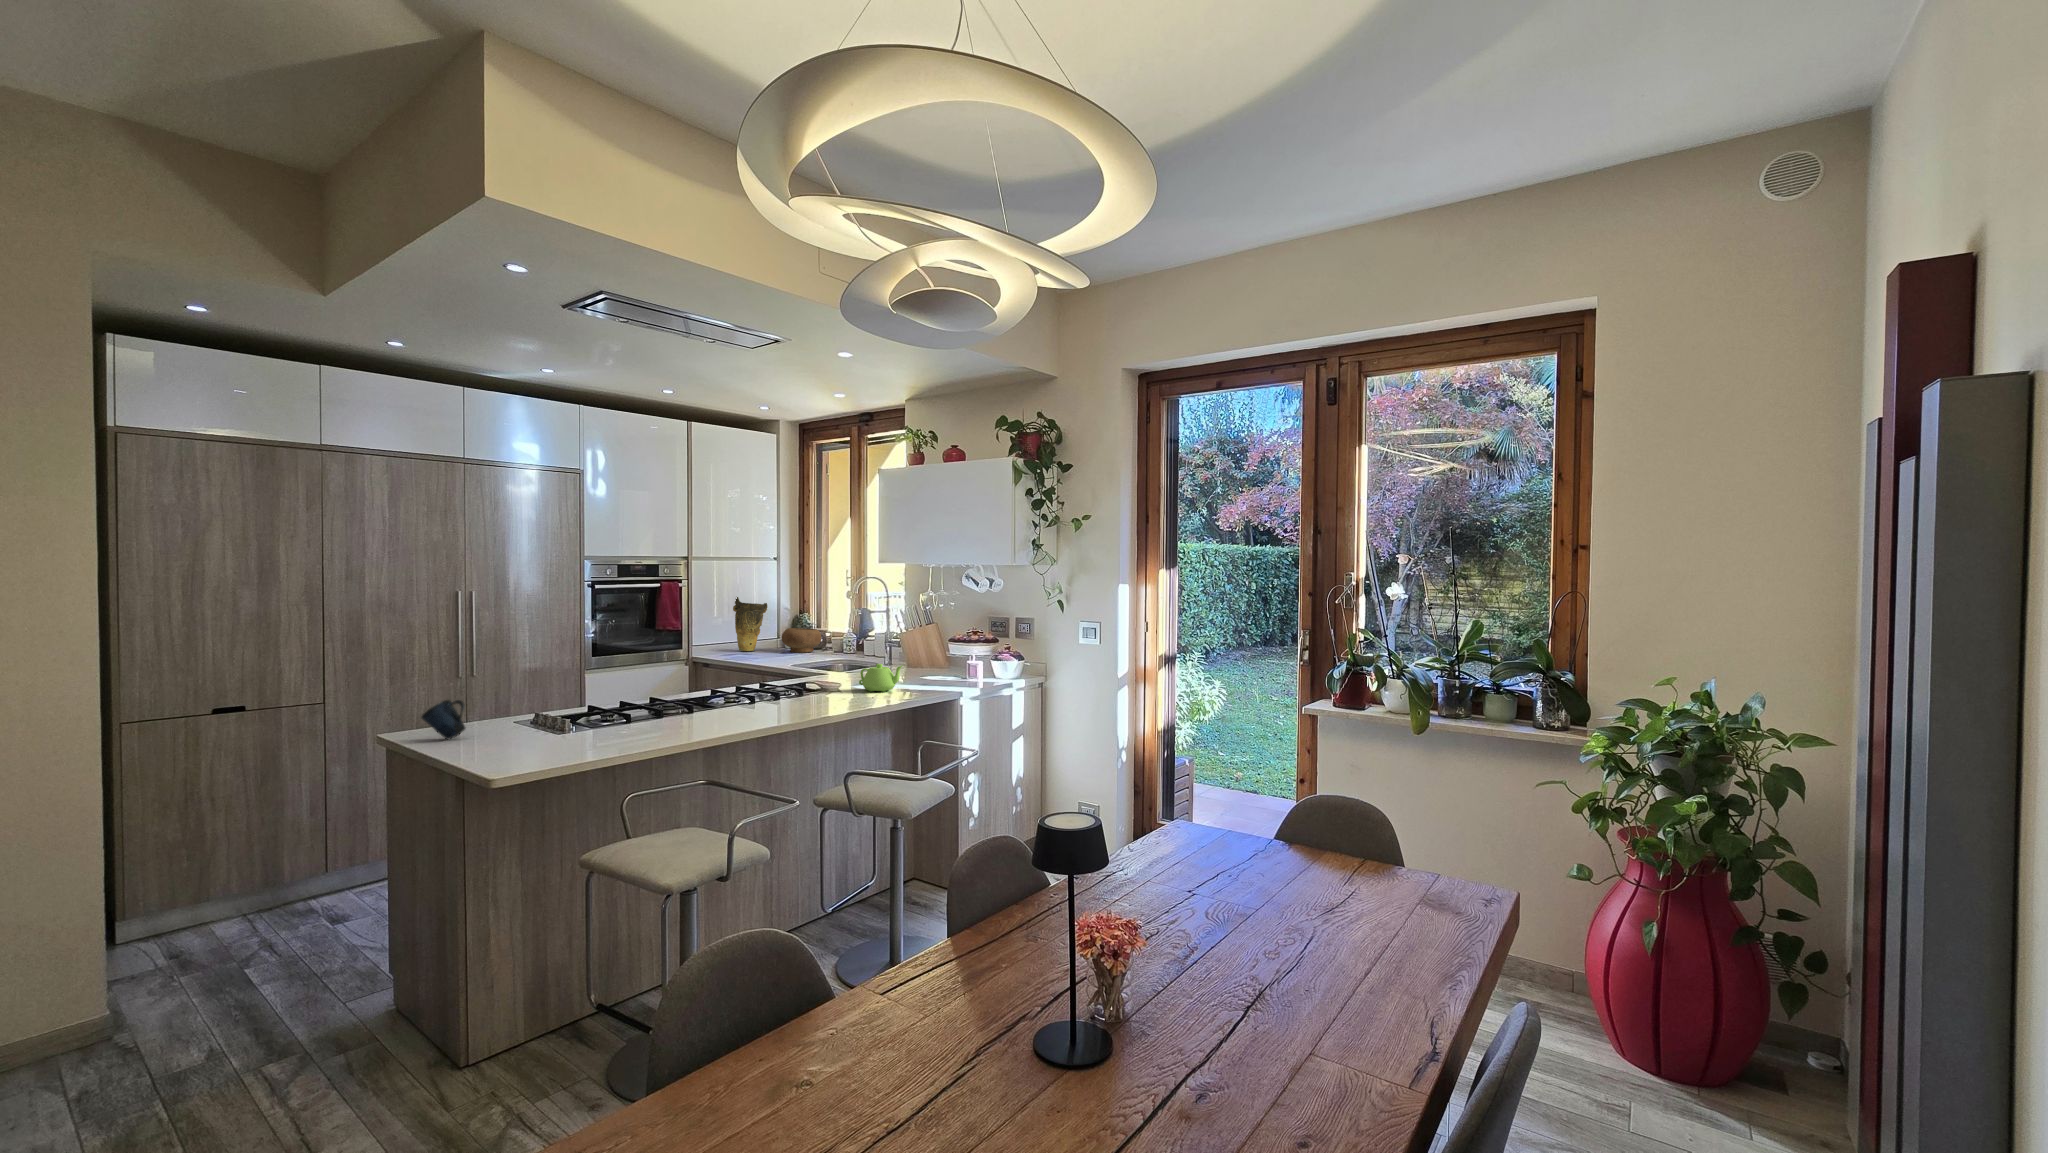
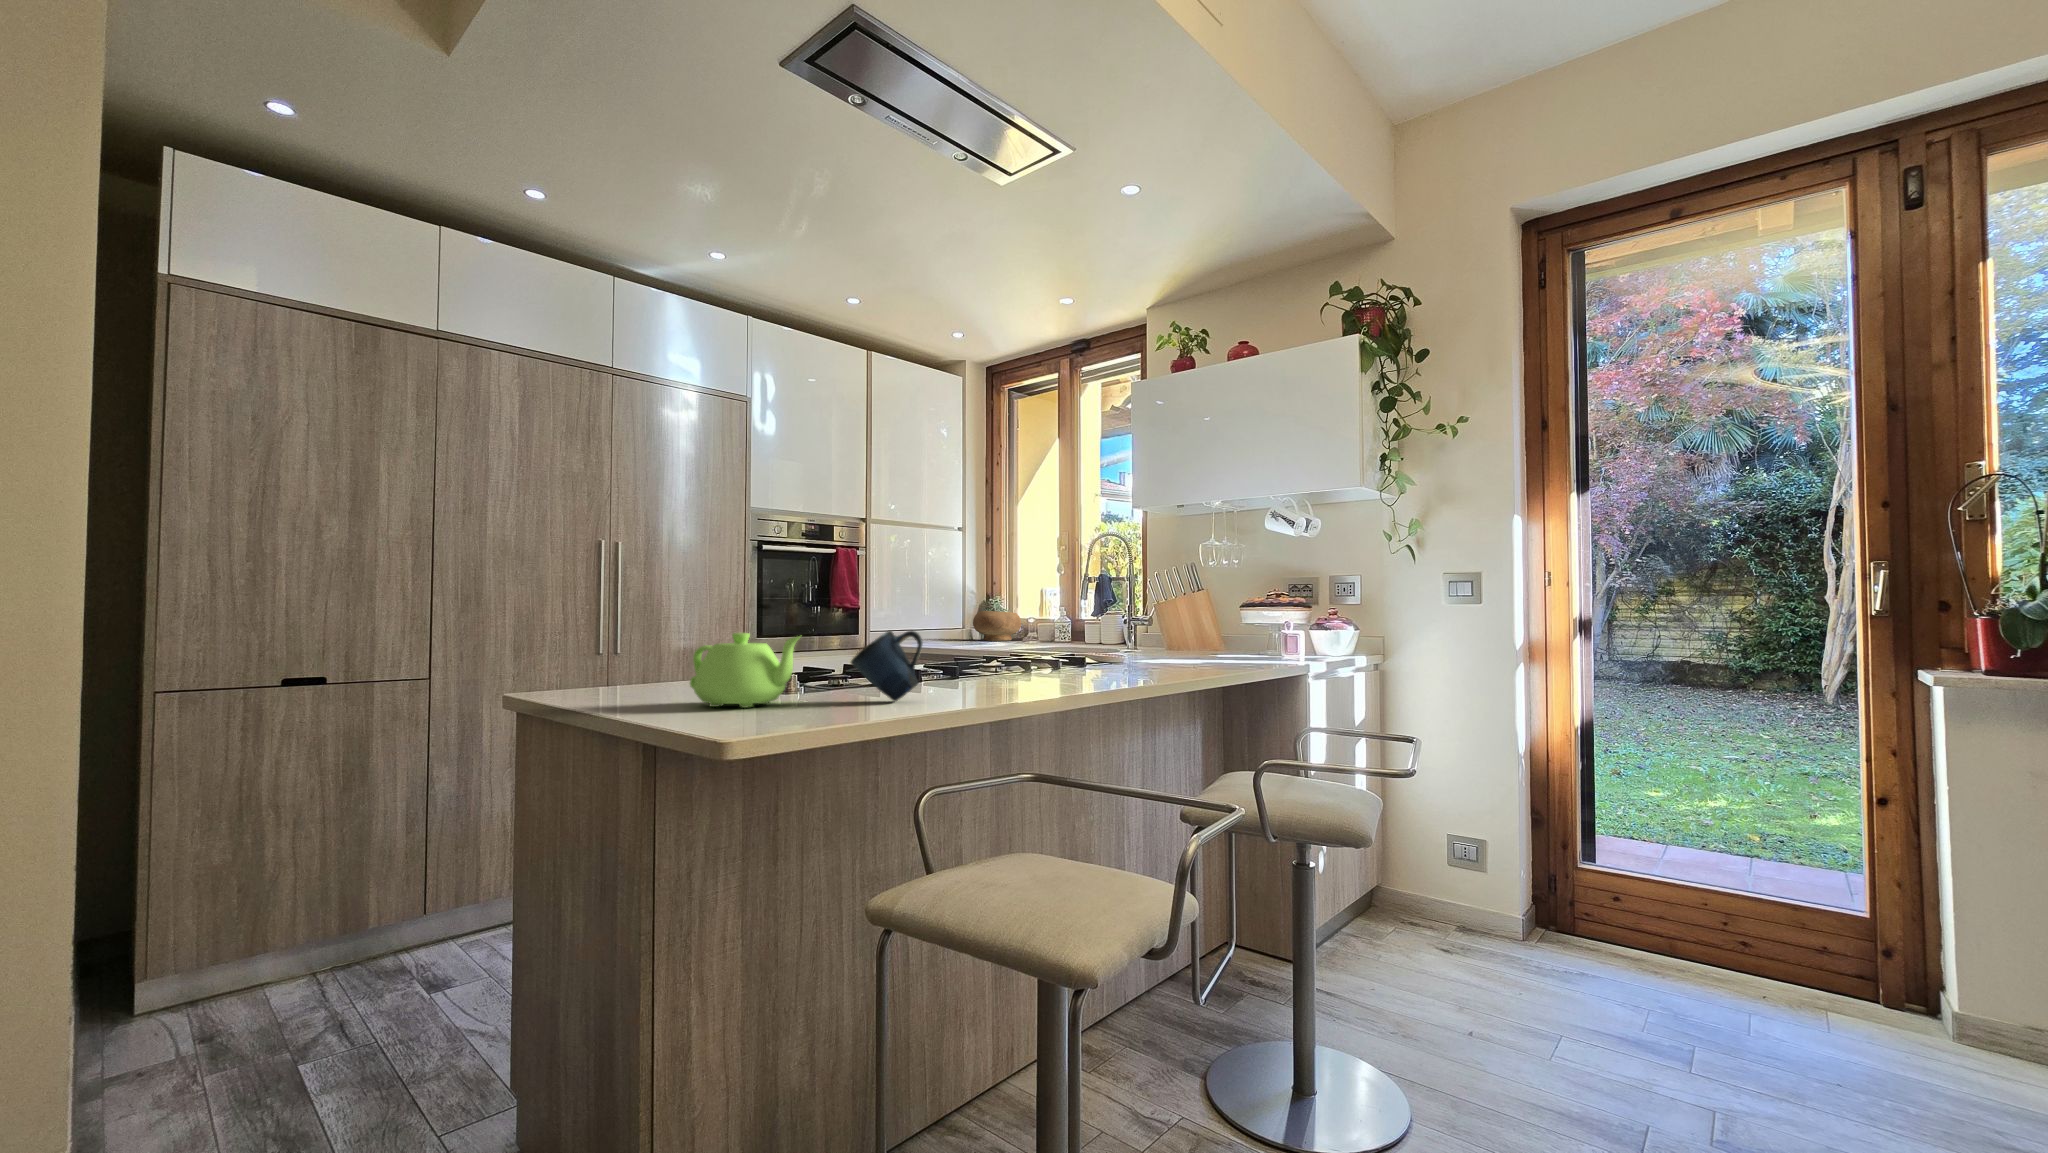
vase: present [733,597,767,651] -> none [914,572,953,640]
teapot: present [859,664,903,692] -> present [690,633,800,708]
mug: present [422,699,465,739] -> present [851,631,923,701]

